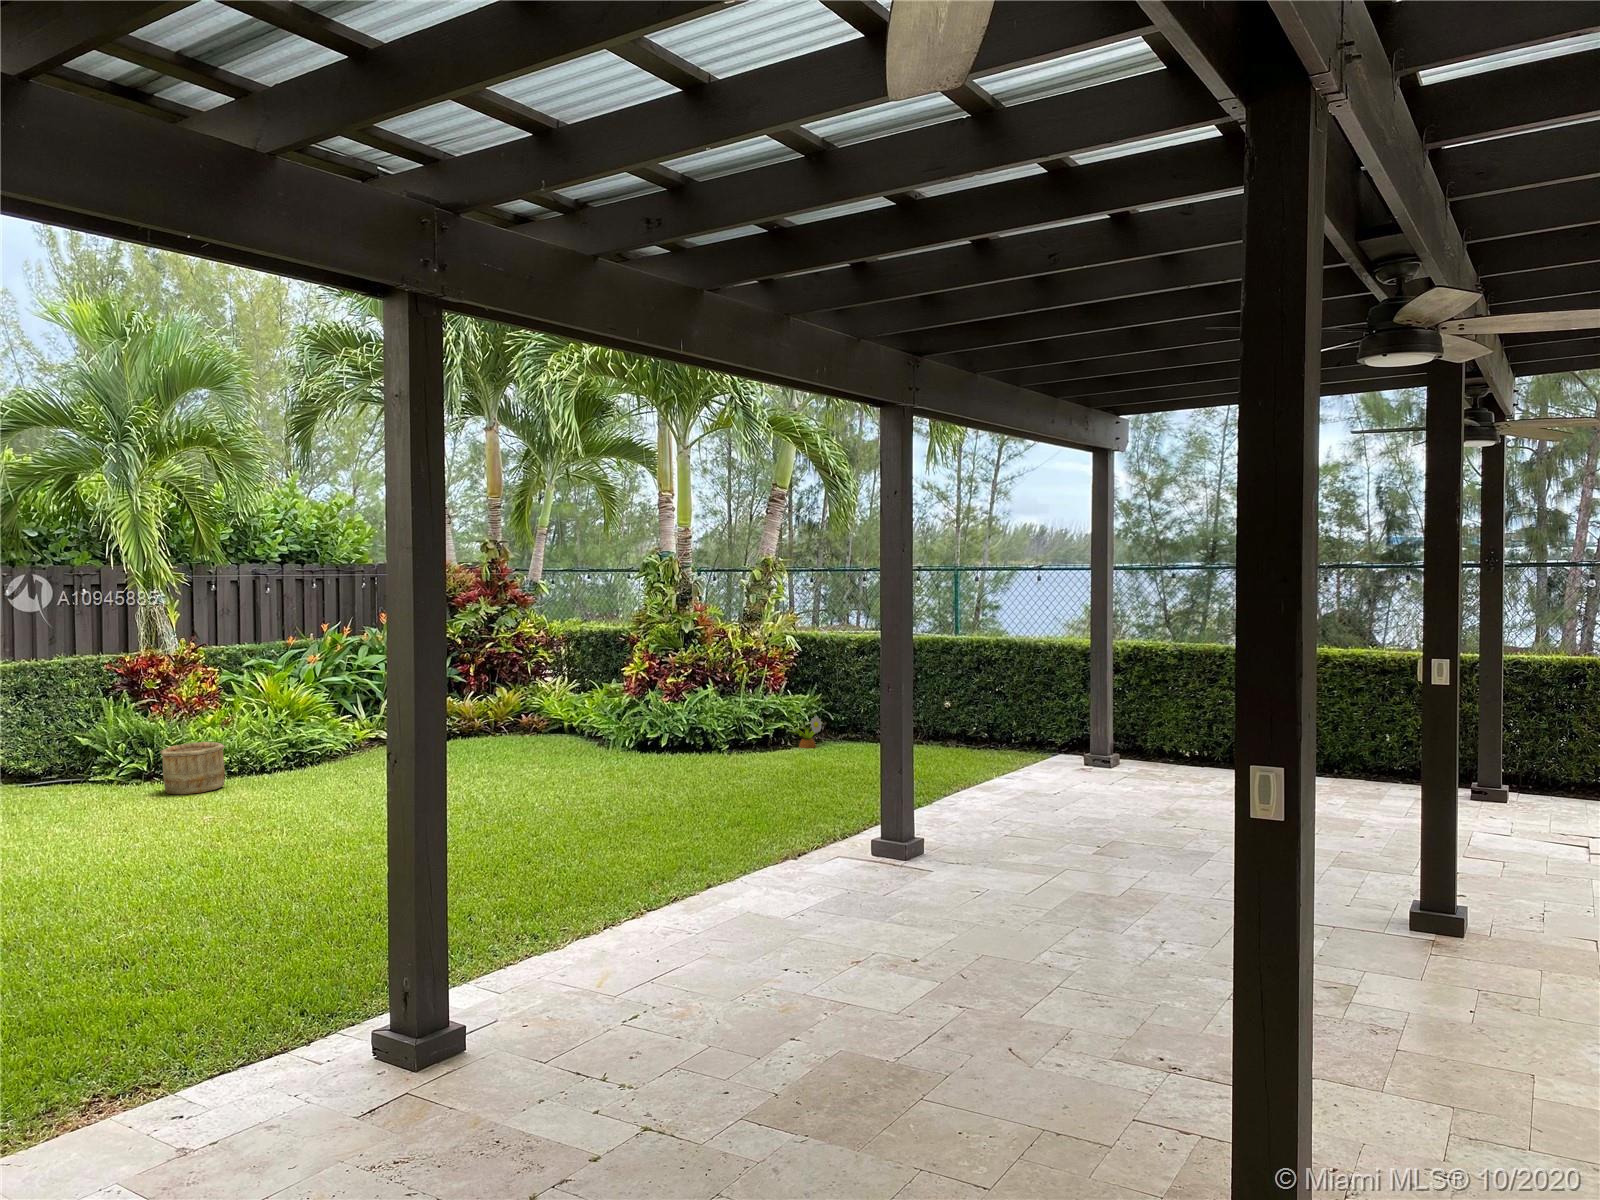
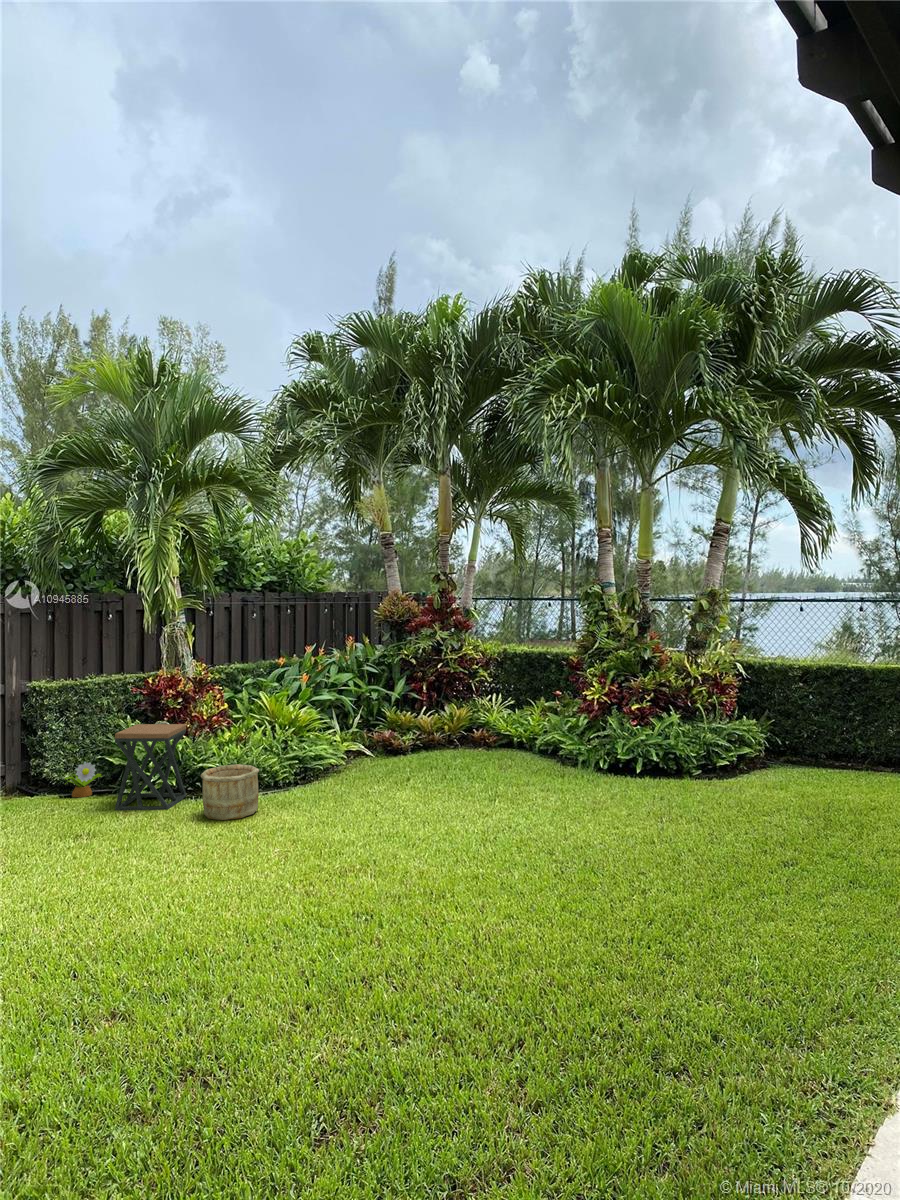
stool: none [70,704,157,792] -> present [115,724,186,810]
decorative plant: present [791,716,822,748] -> present [64,762,102,797]

